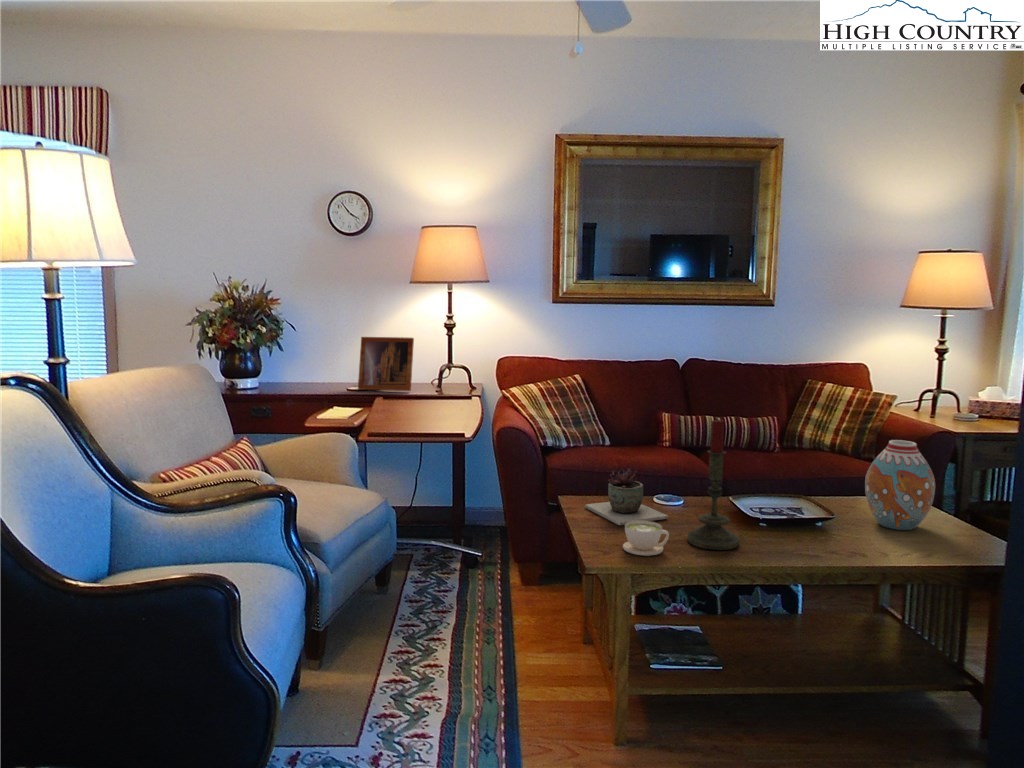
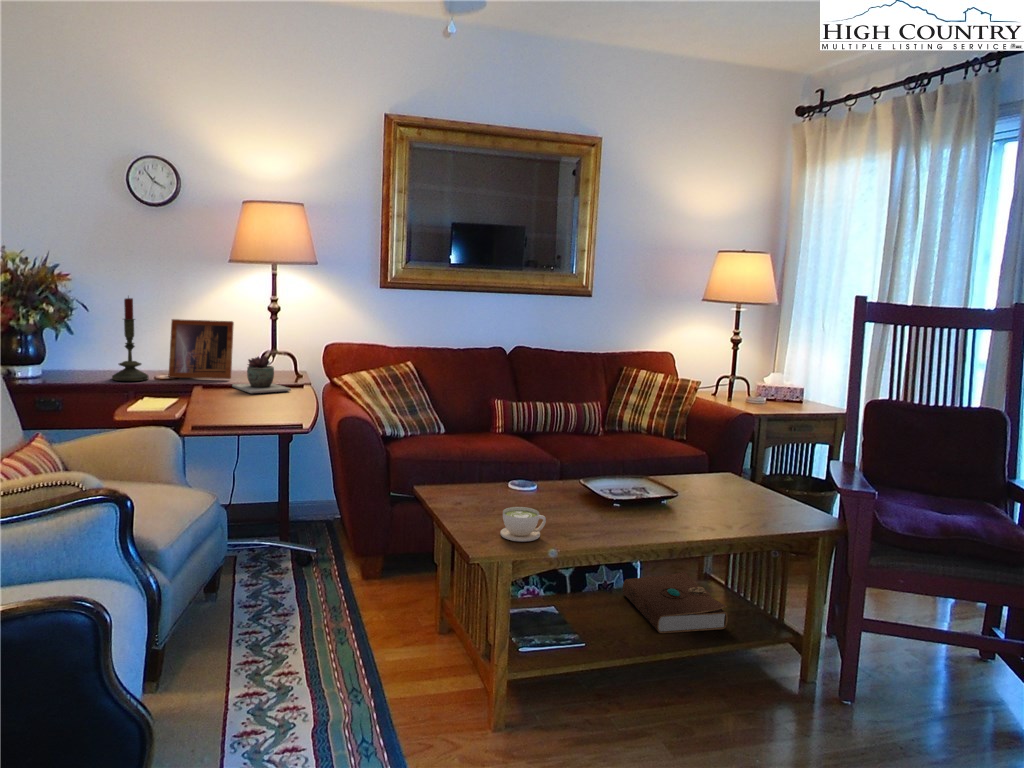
candle: present [688,419,739,550] -> present [112,298,148,381]
vase: present [865,440,935,530] -> none [703,422,763,503]
succulent plant: present [585,468,668,526] -> present [232,356,291,393]
book: none [773,602,886,668] -> present [623,572,728,633]

